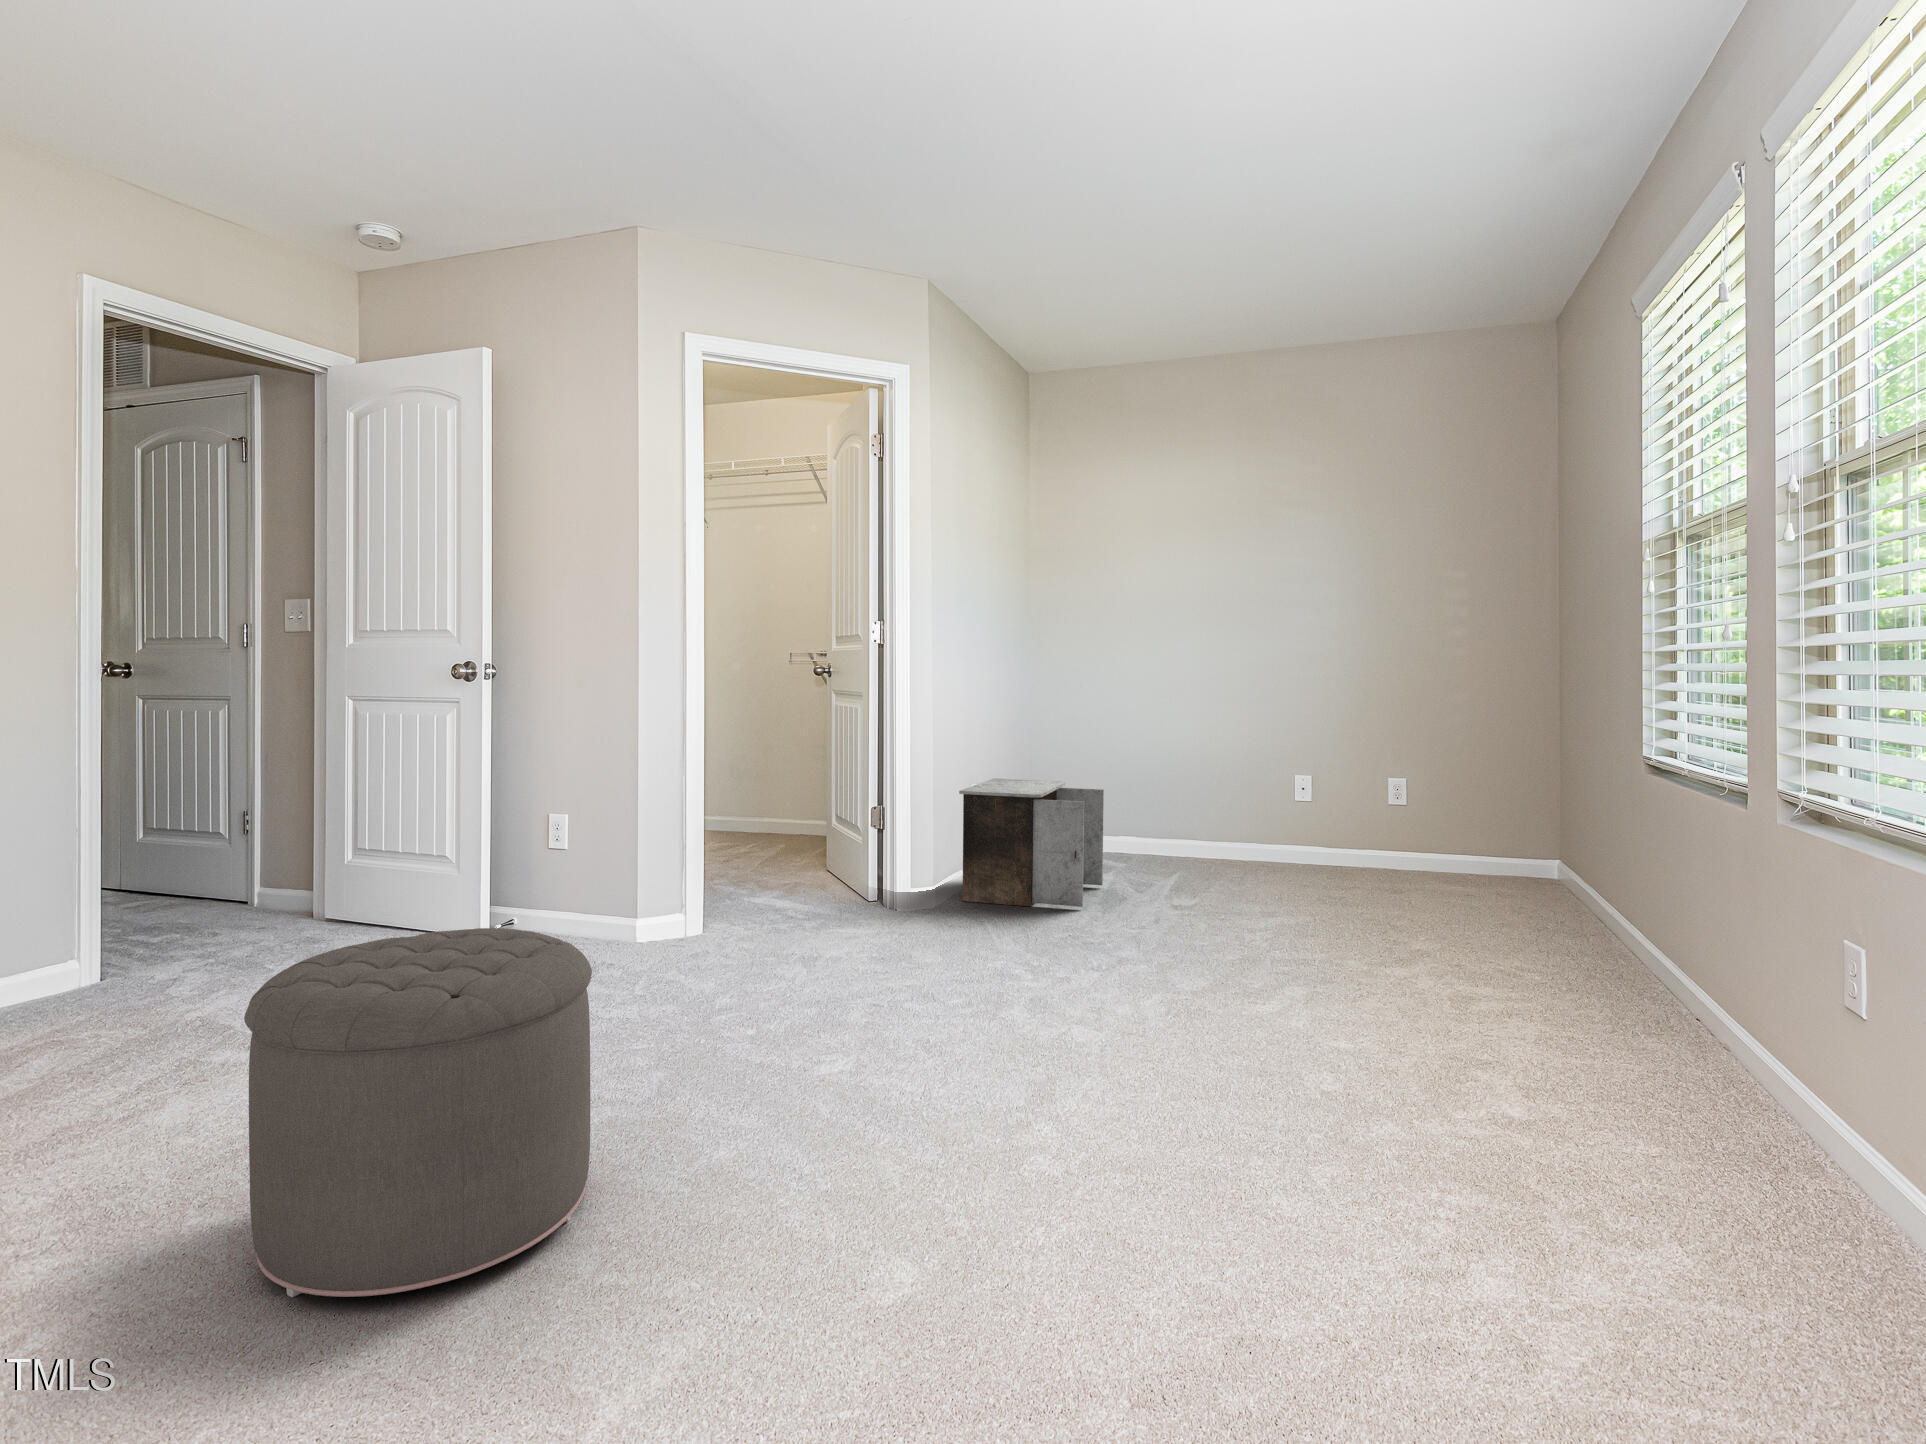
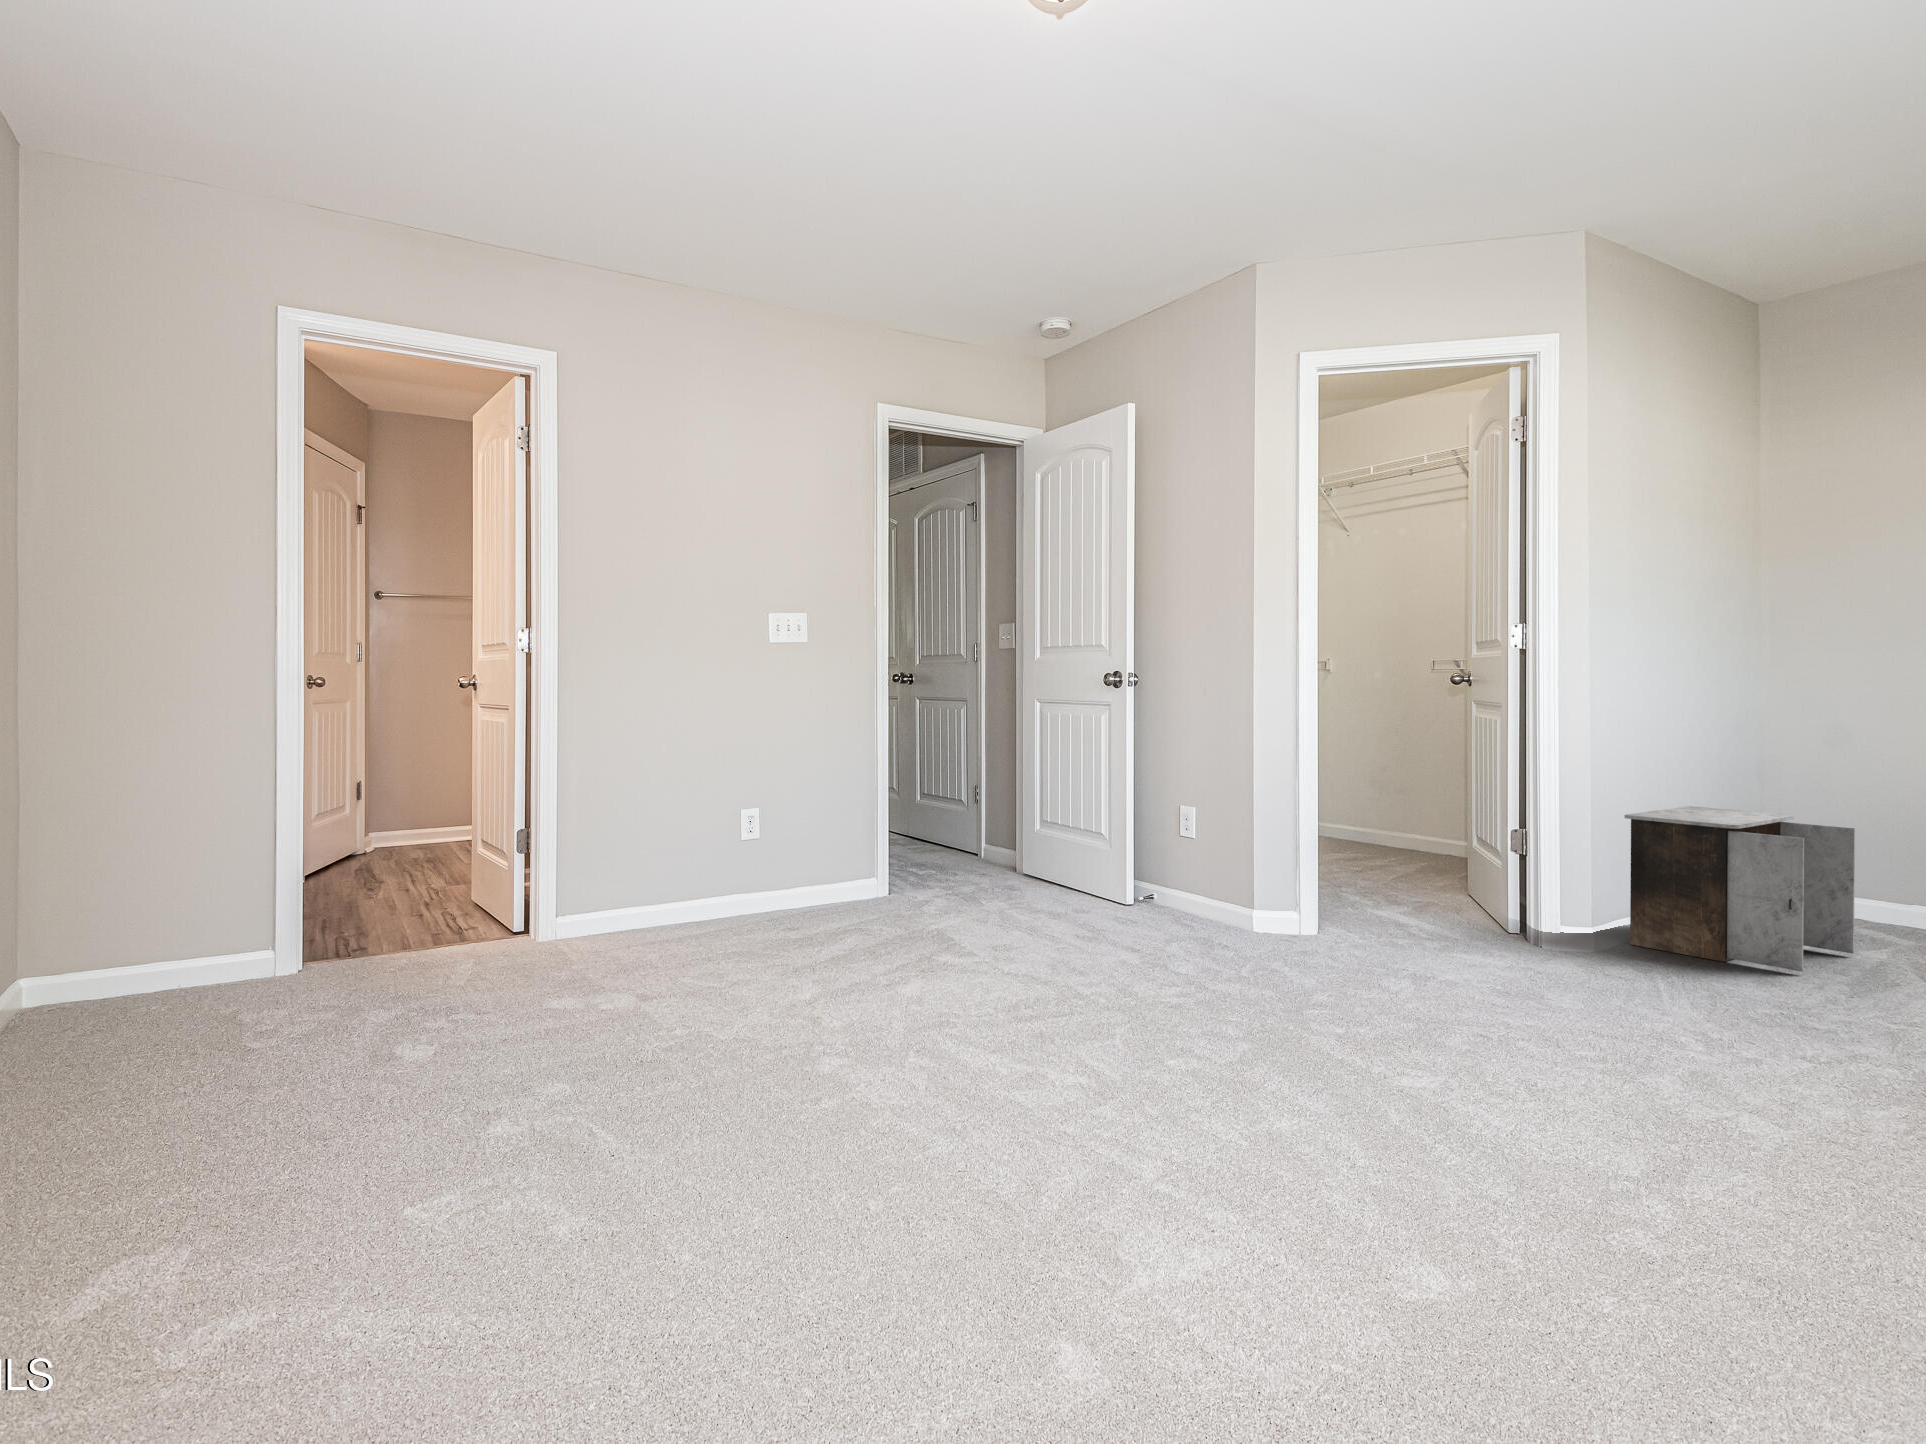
ottoman: present [244,928,592,1297] -> none [914,869,1140,1114]

